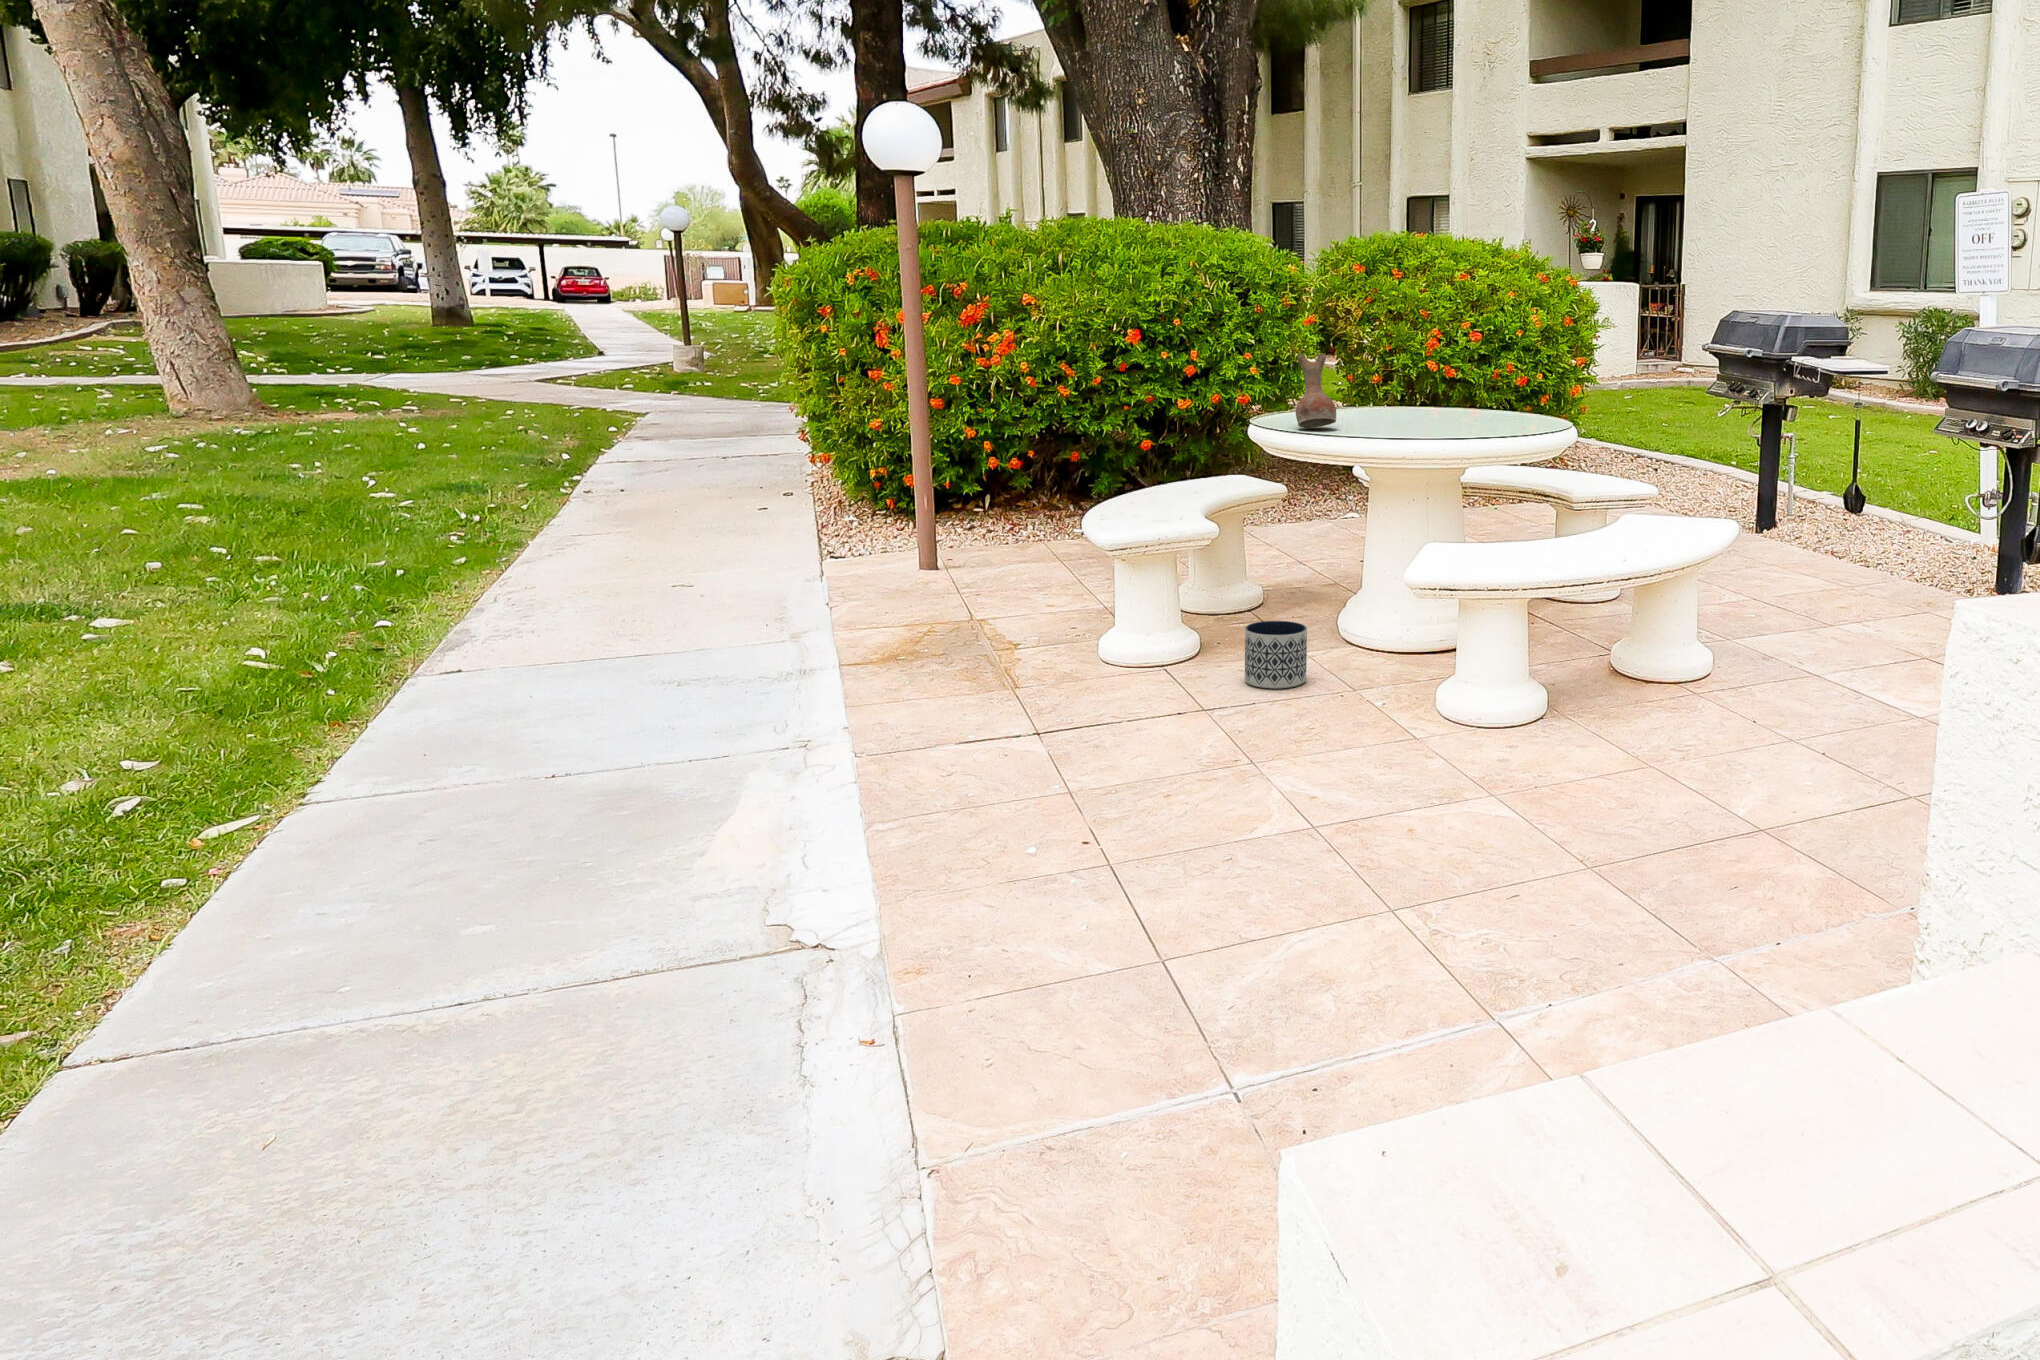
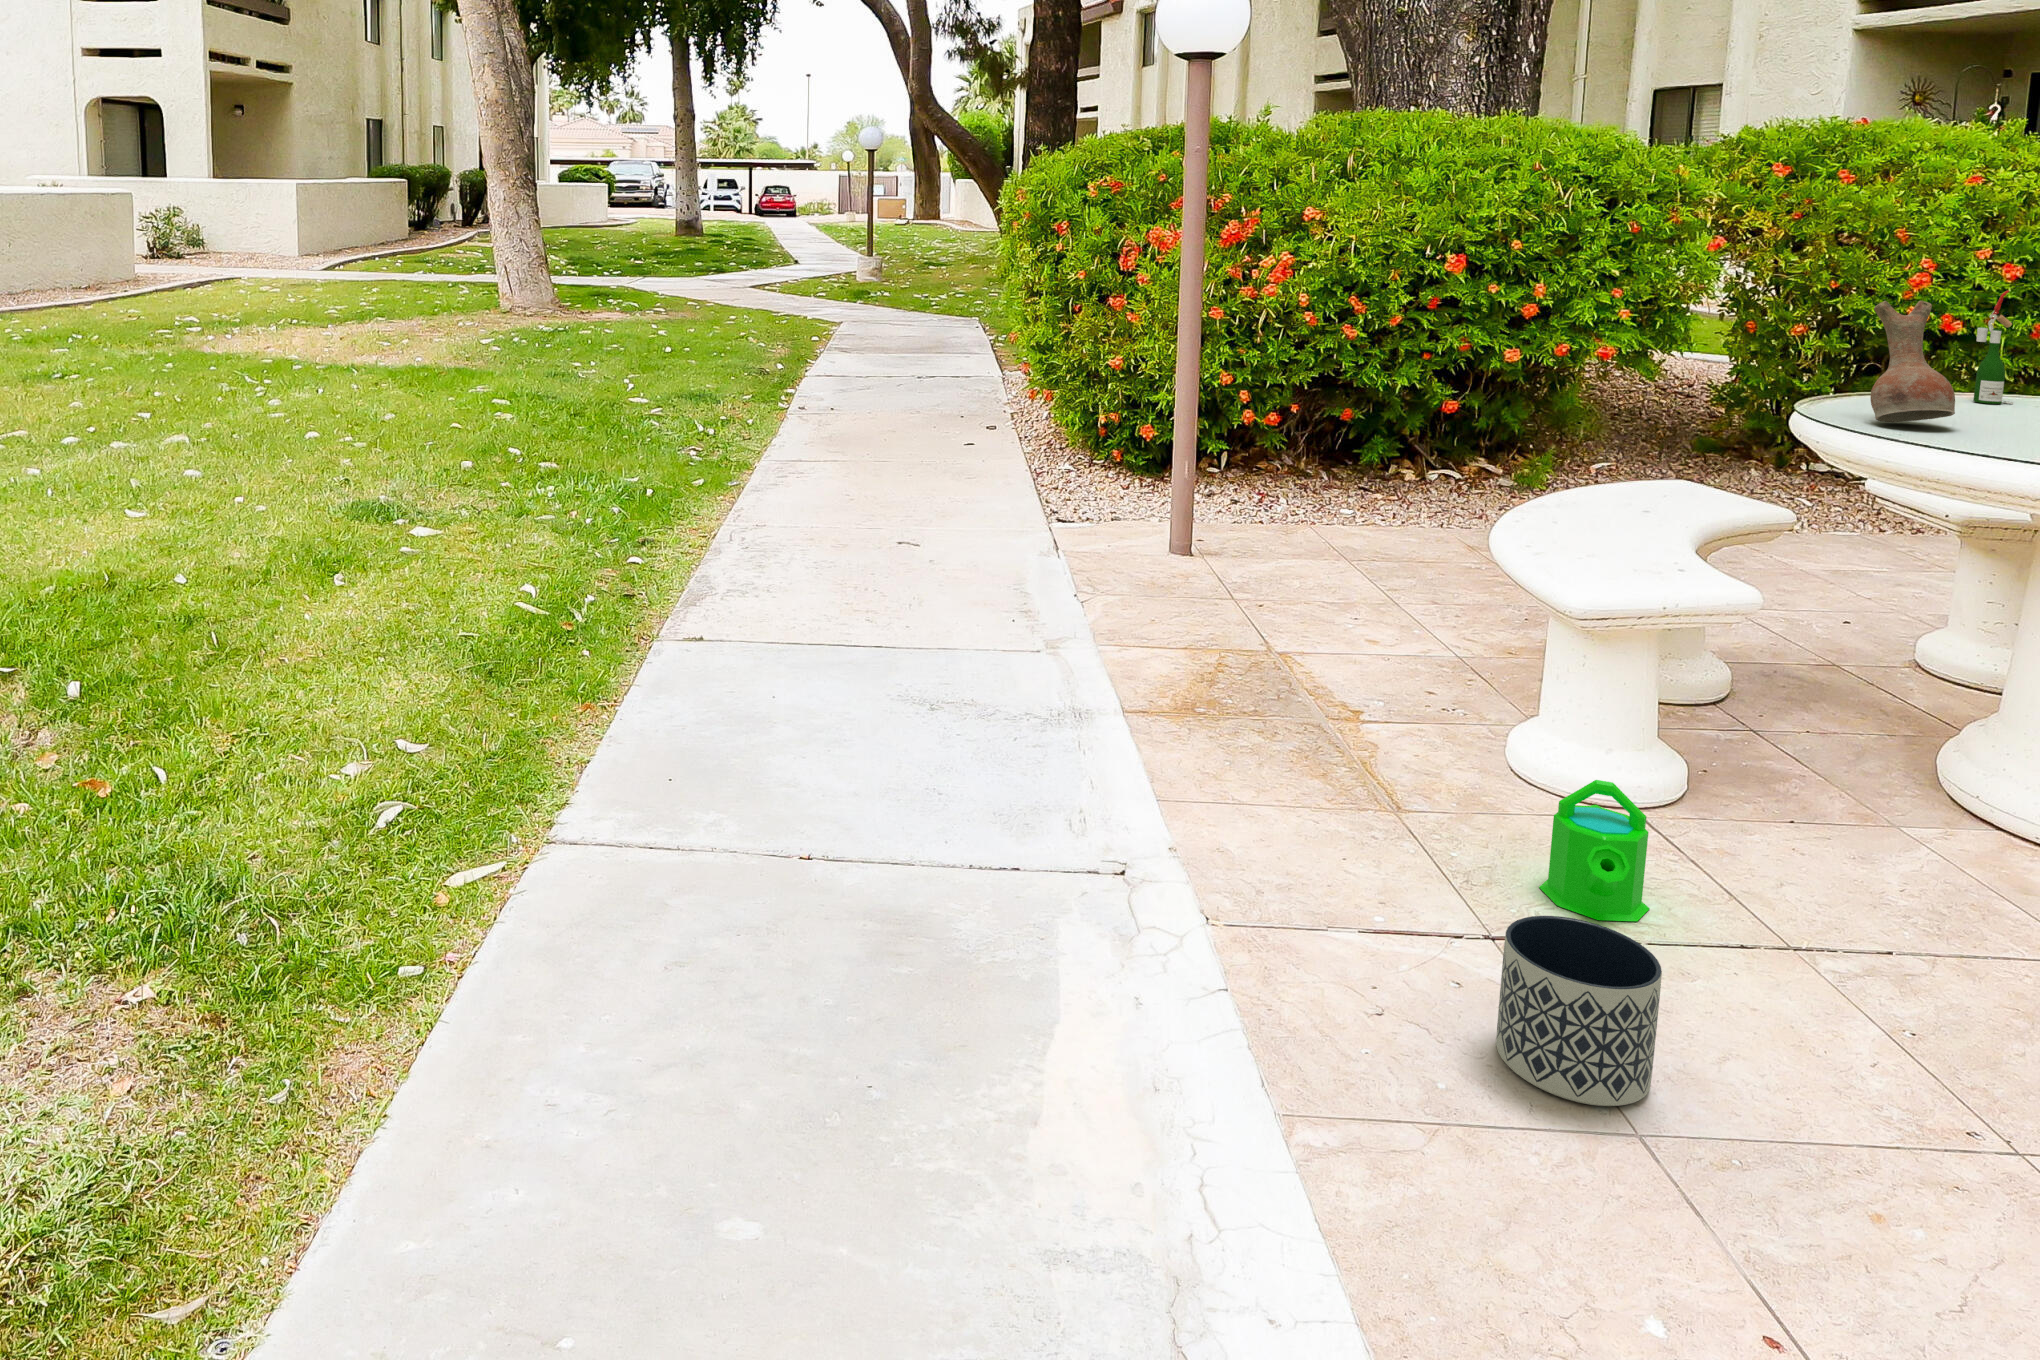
wine bottle: none [1377,348,1397,417] -> present [1973,290,2013,404]
planter: present [1245,621,1307,689] -> present [1496,916,1662,1106]
watering can: none [1073,641,1133,721] -> present [1539,780,1650,921]

